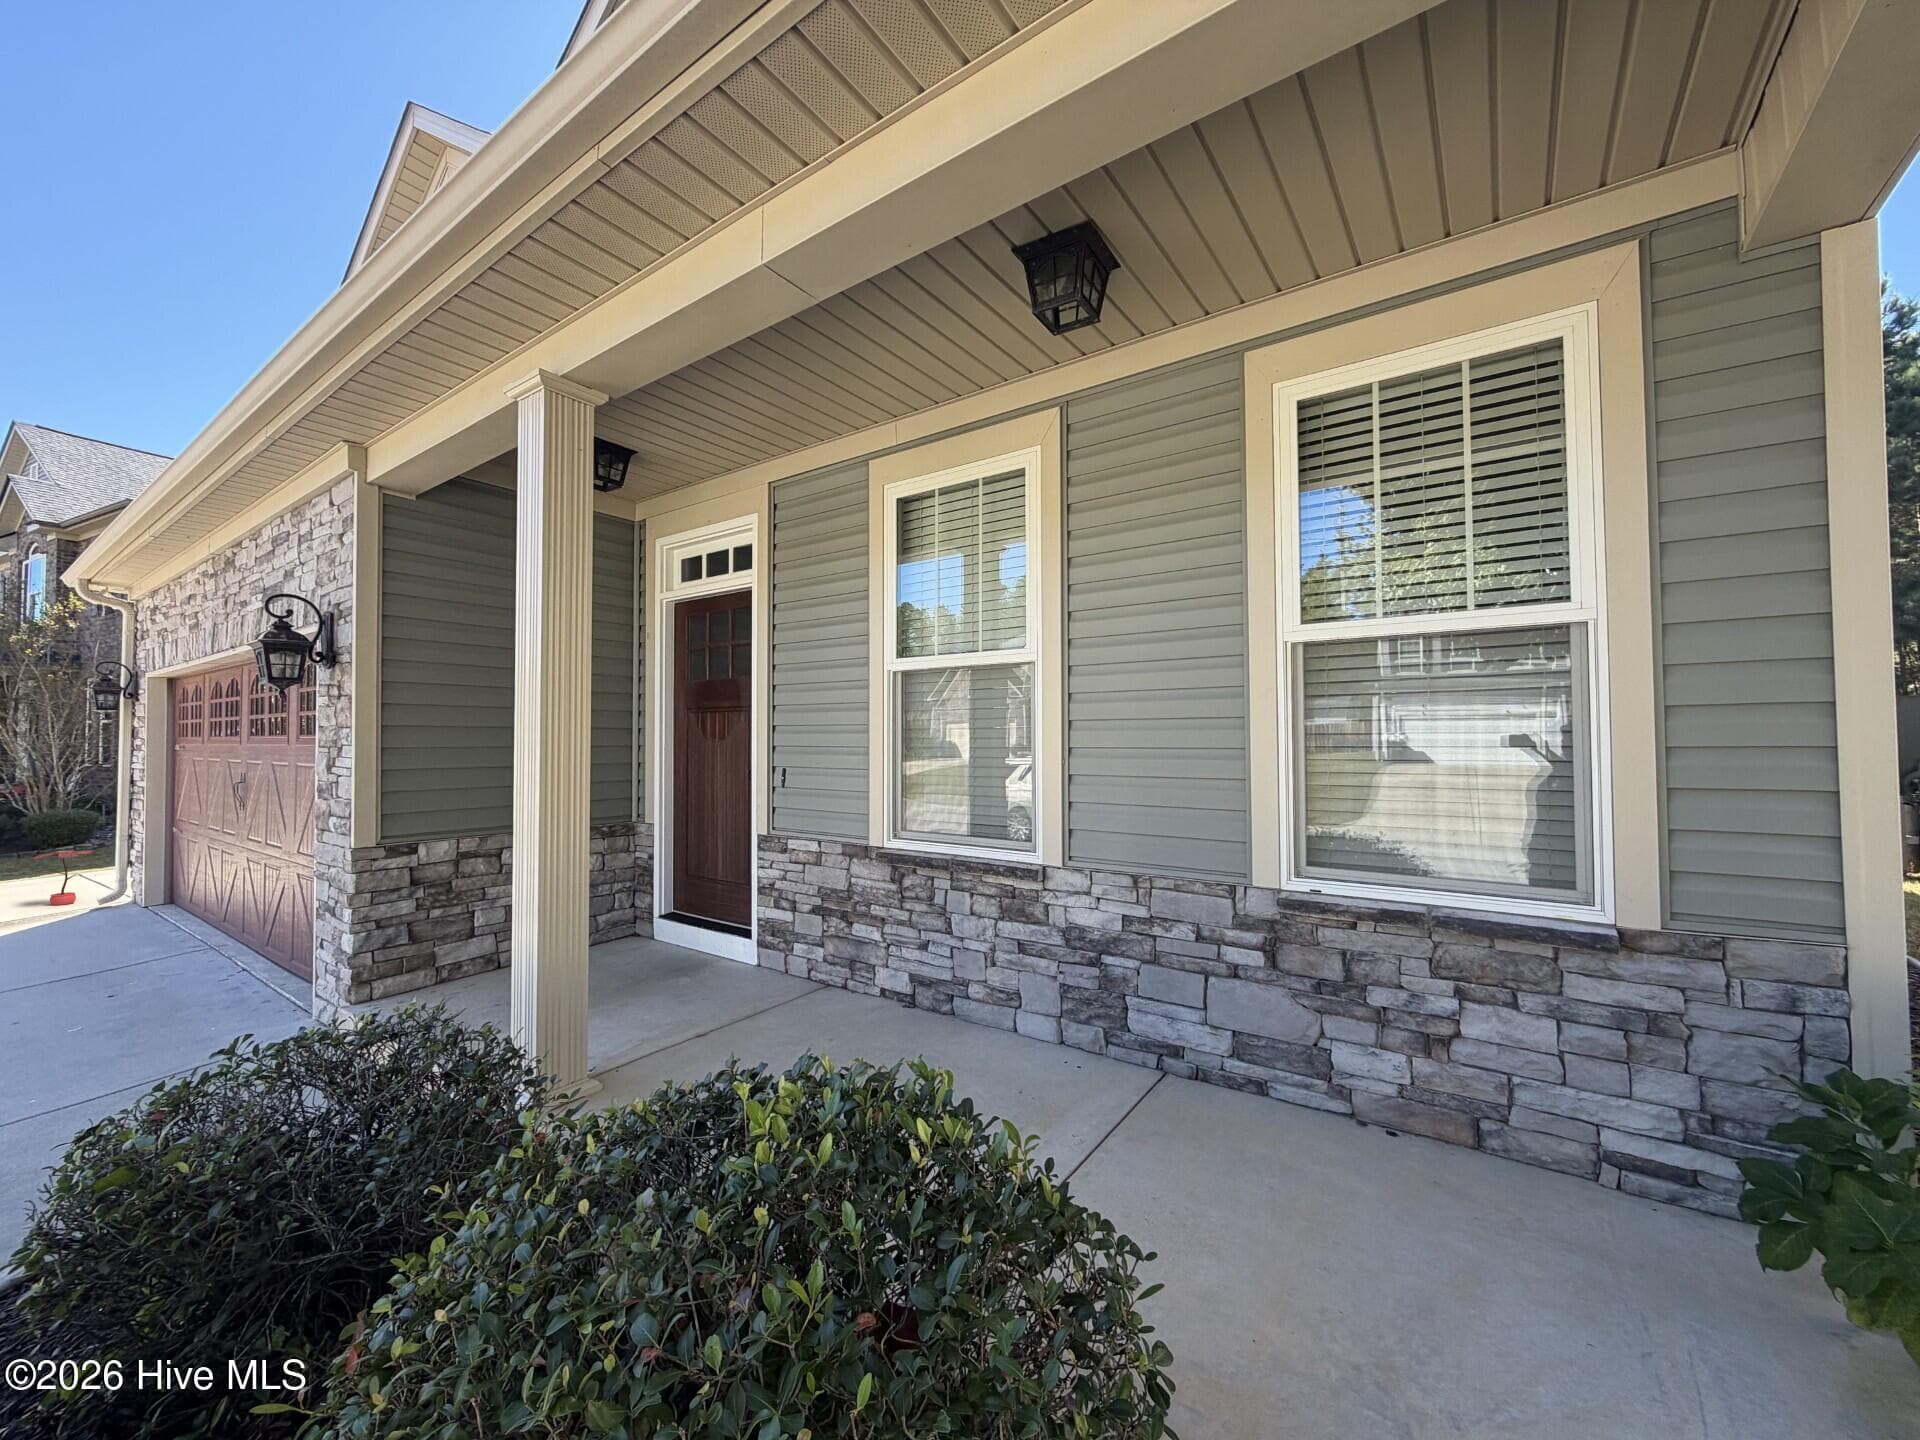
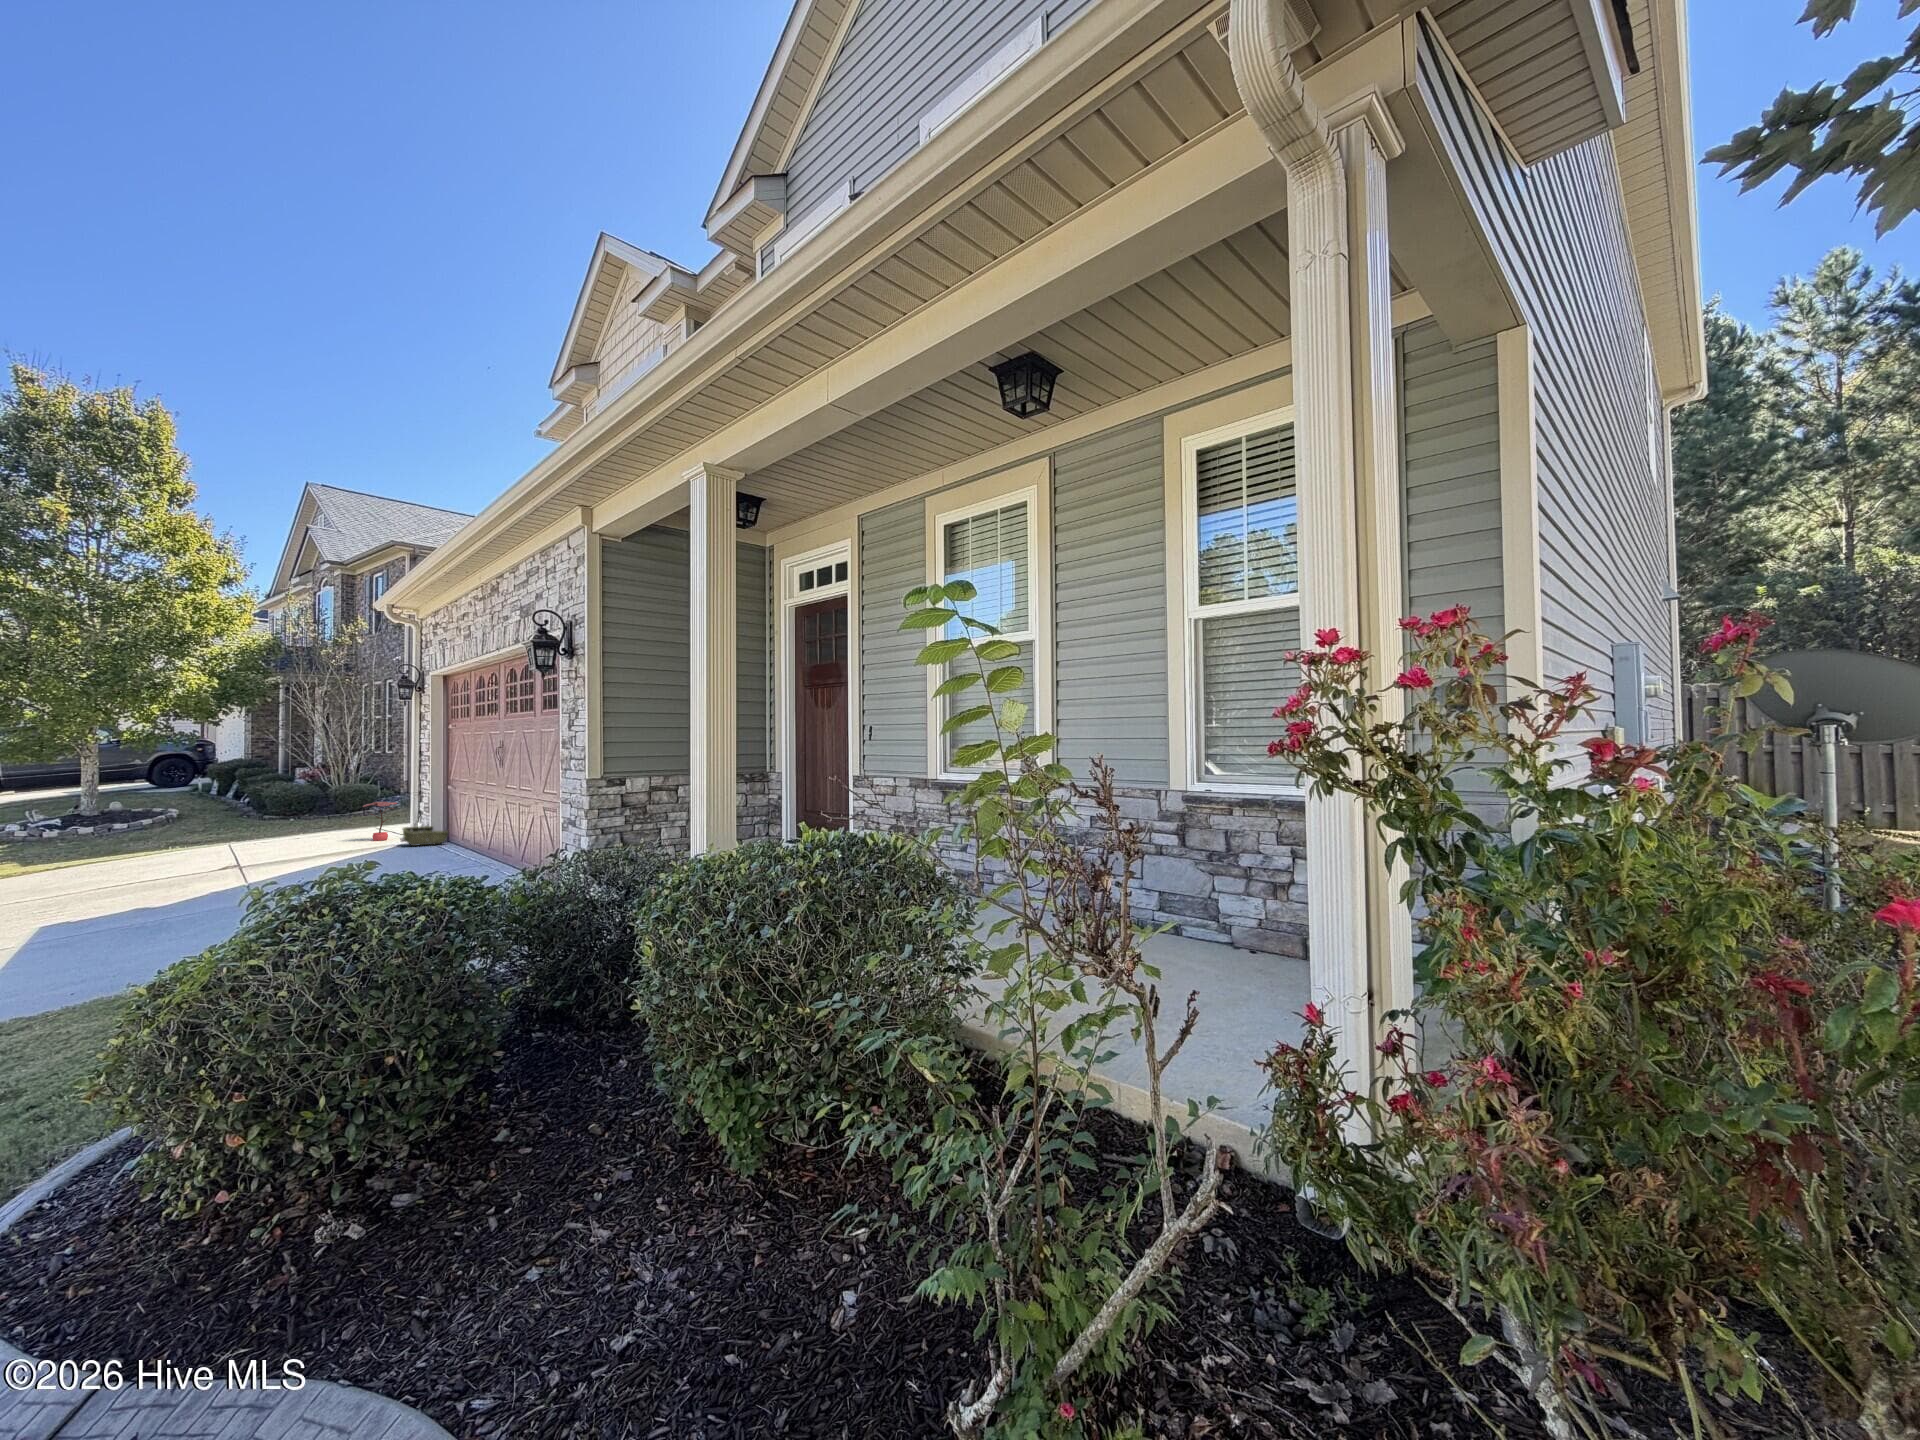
woven basket: none [92,884,170,915] -> present [403,826,448,846]

